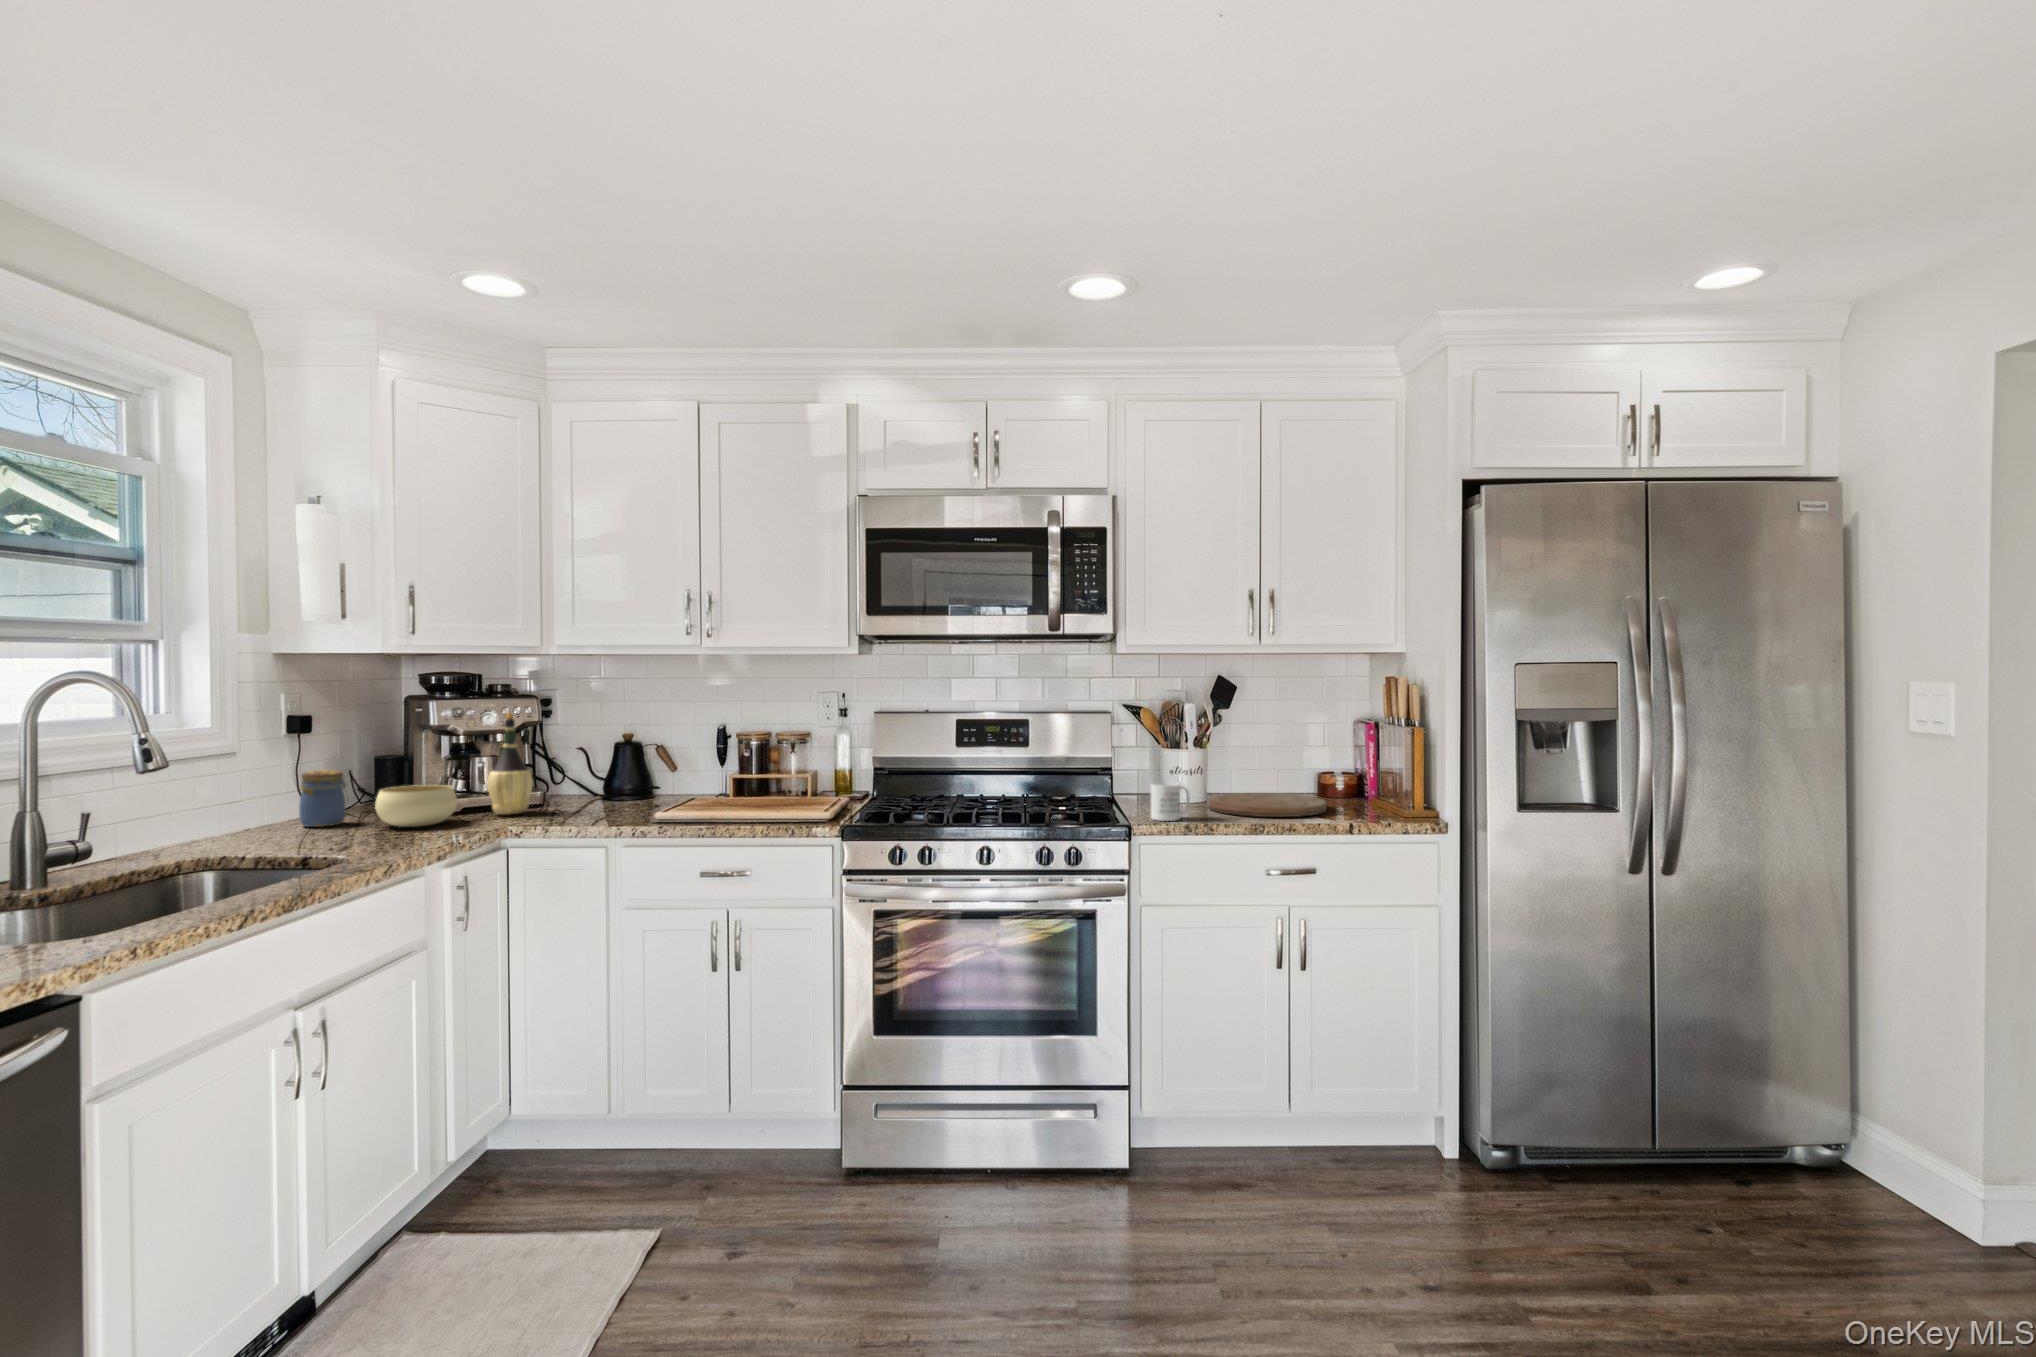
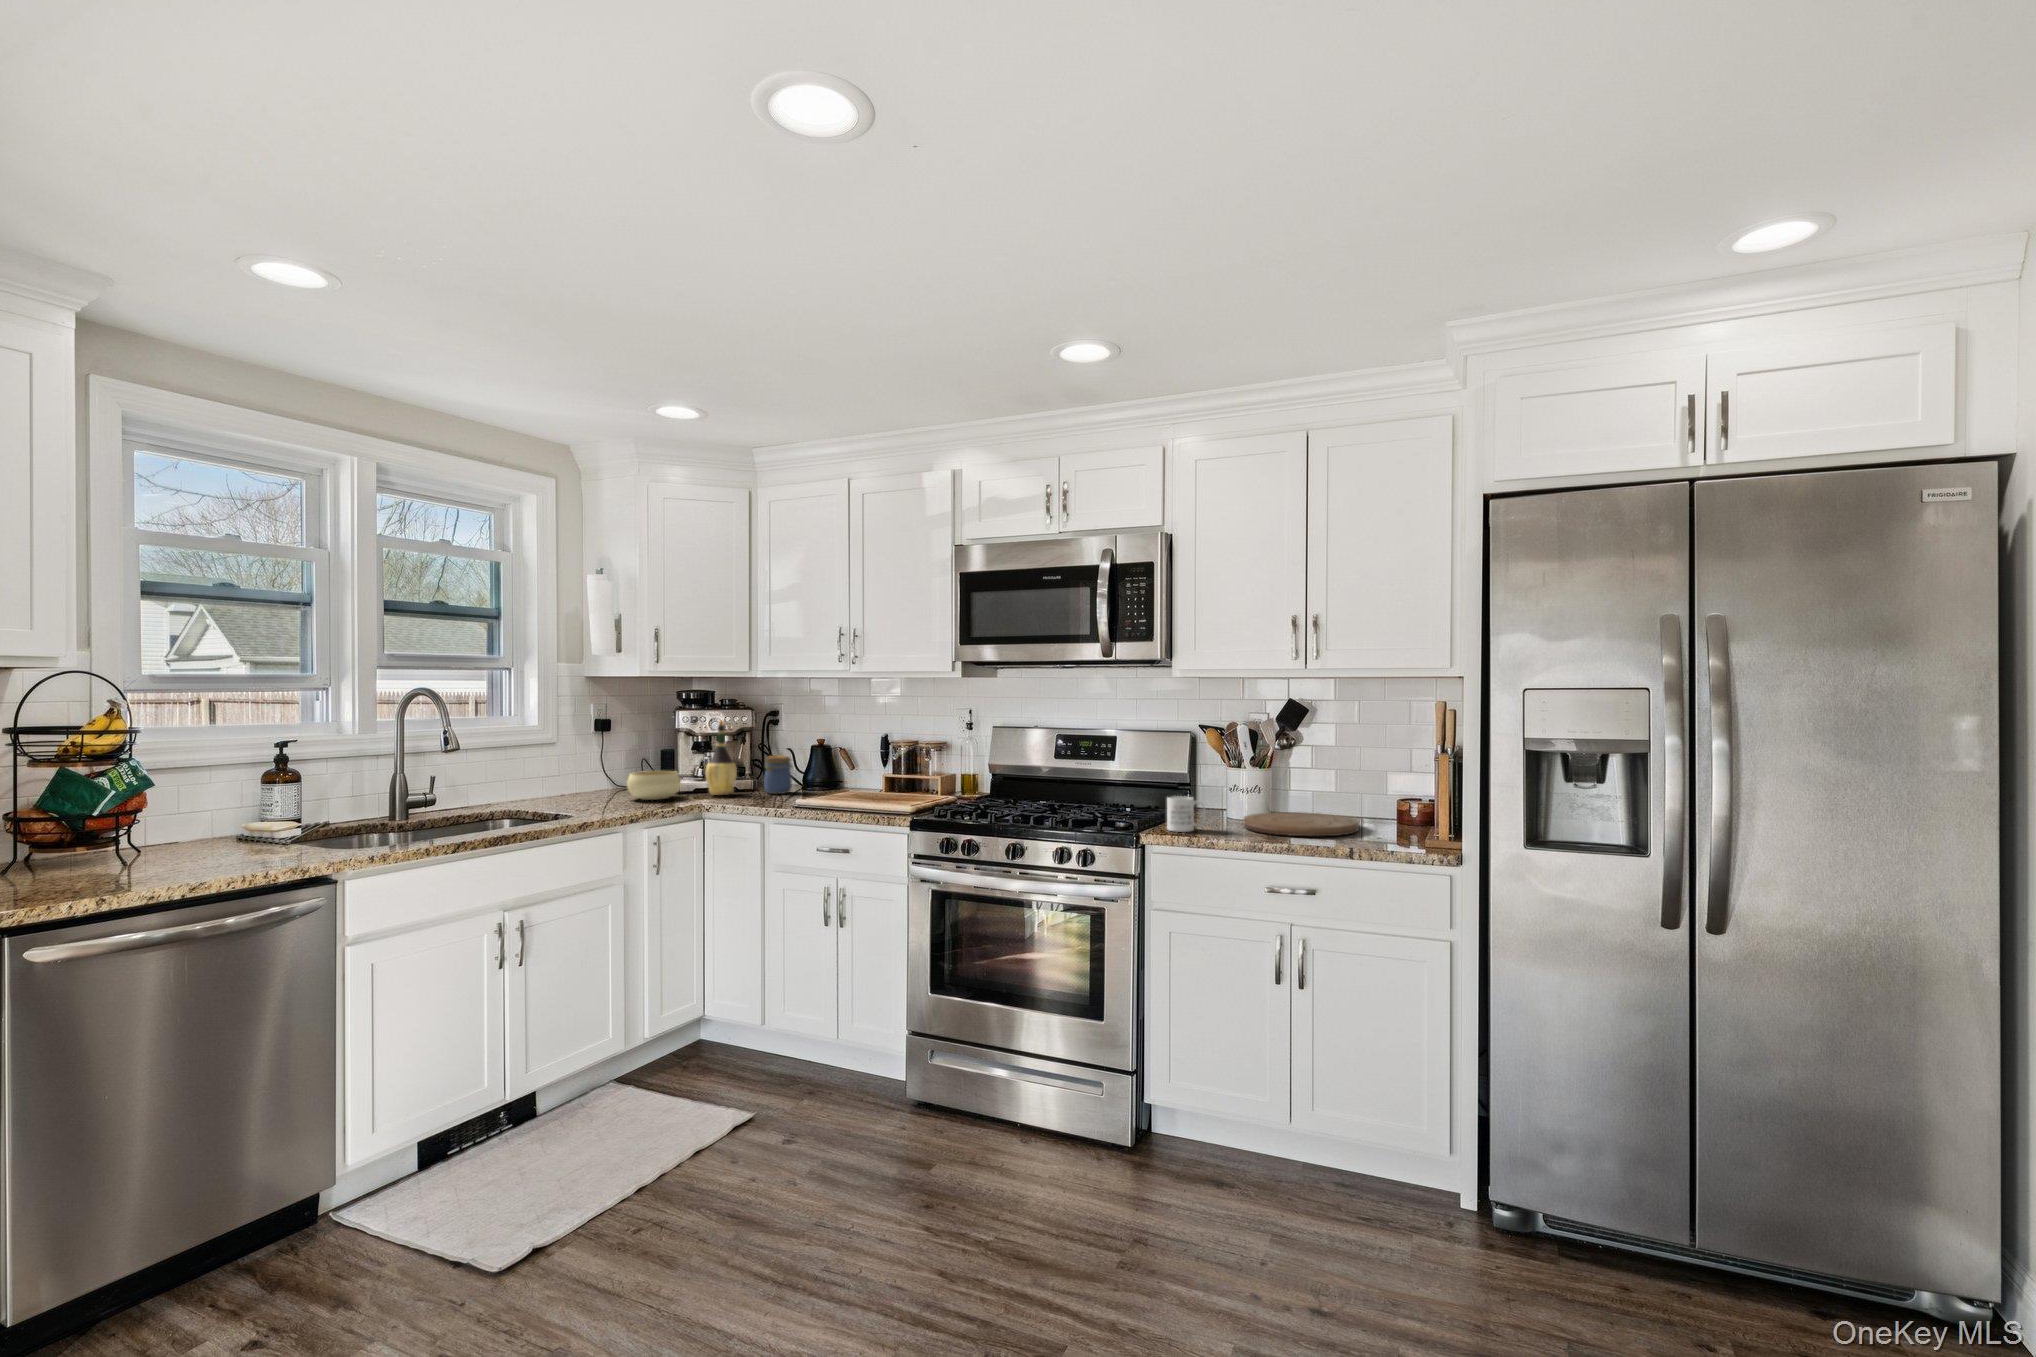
jar: present [299,770,347,827] -> present [764,755,793,794]

